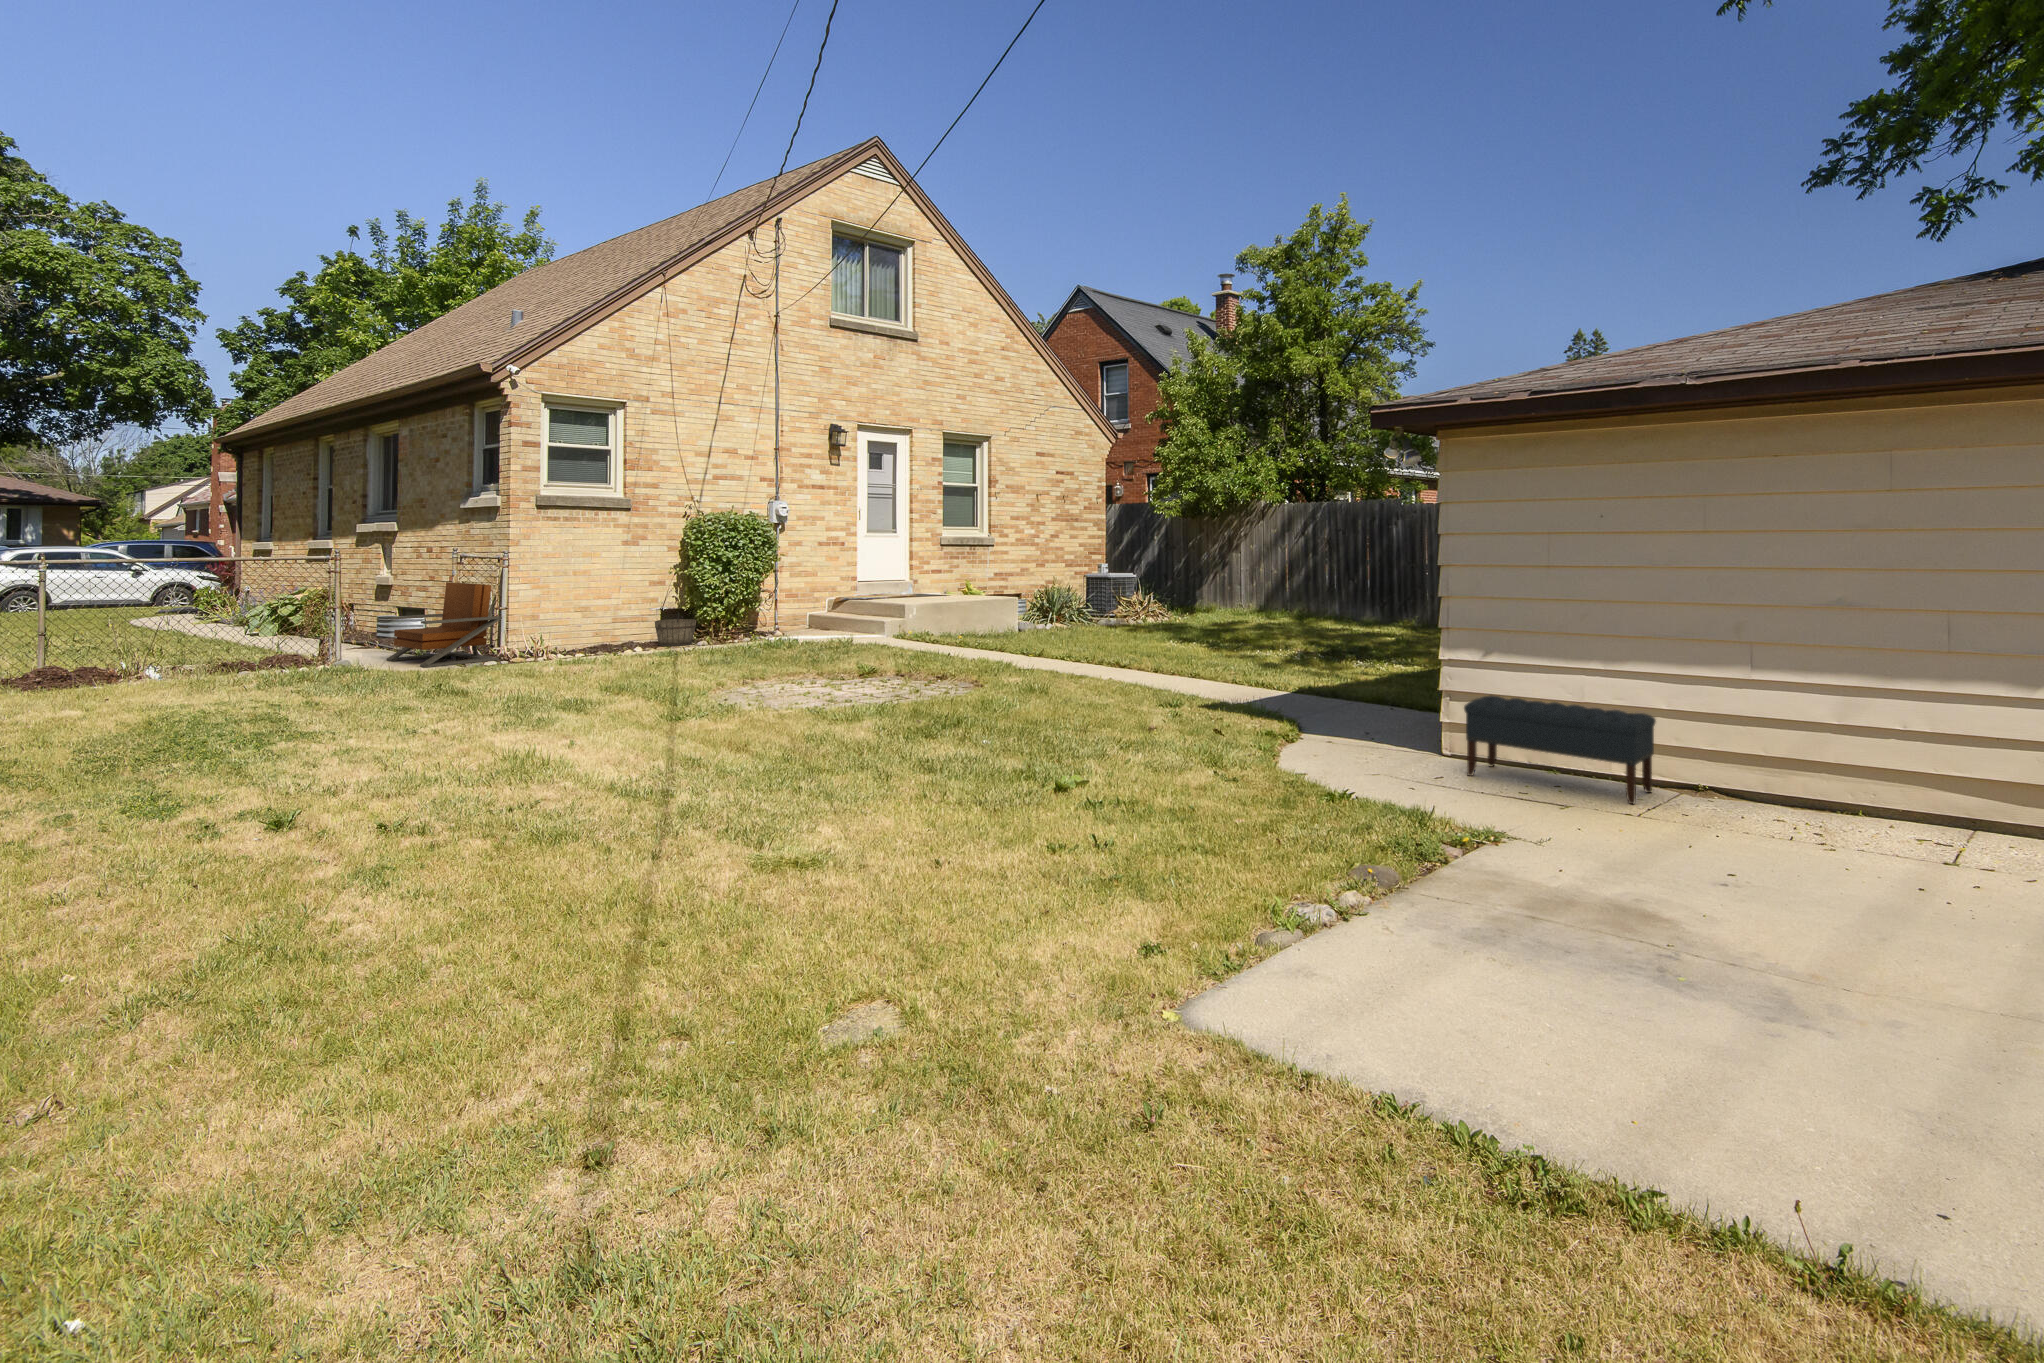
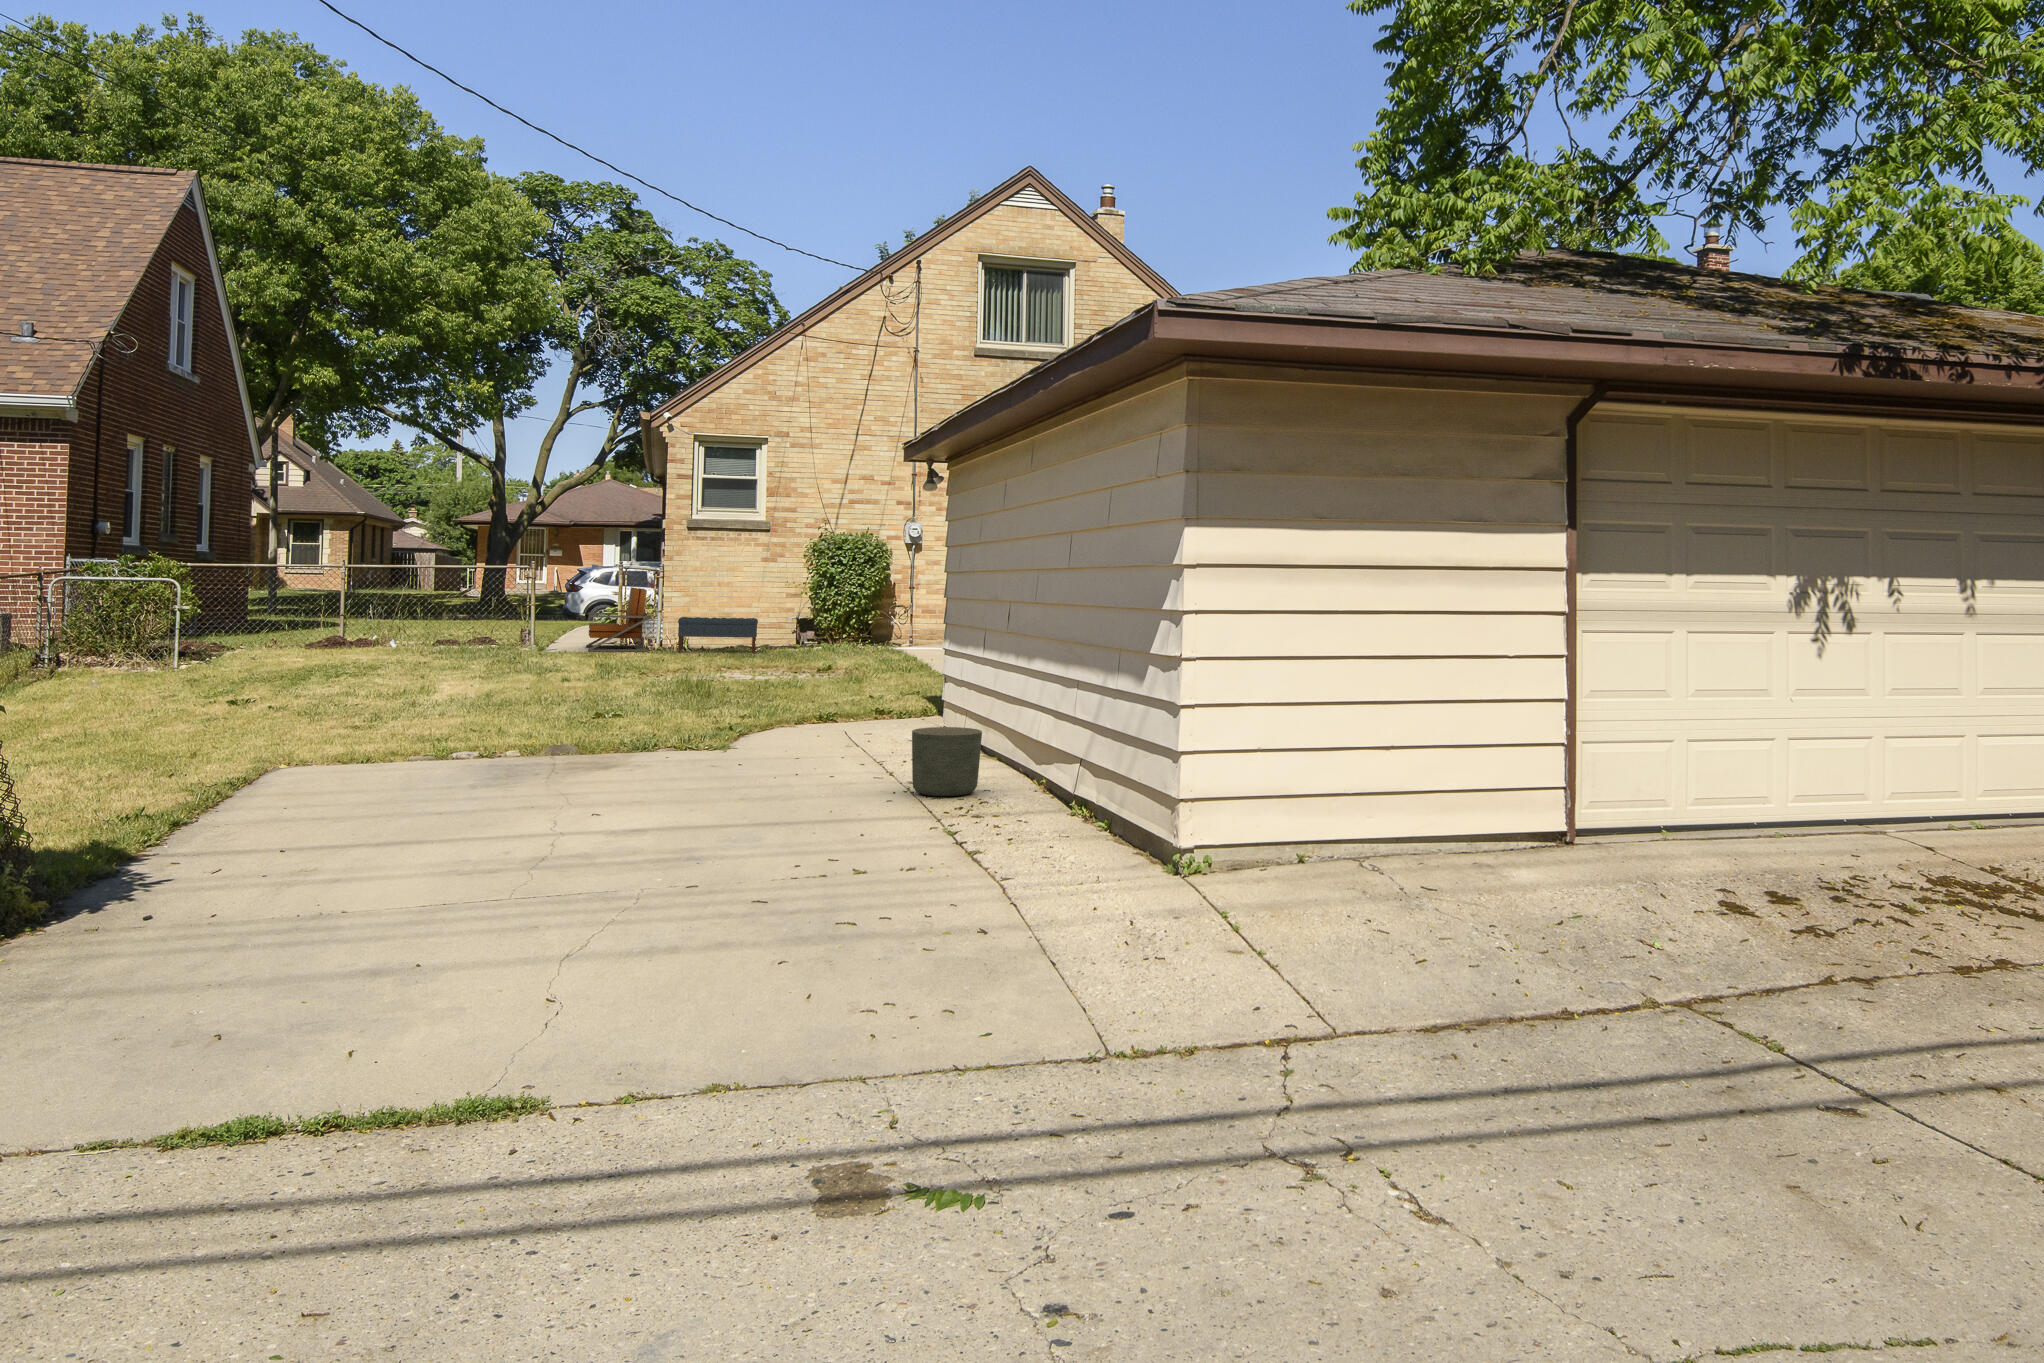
wooden bucket: present [655,612,696,646] -> none [782,624,818,653]
bench: present [1464,696,1656,804] -> present [678,617,758,654]
planter: none [1914,758,2024,855] -> present [912,727,982,796]

